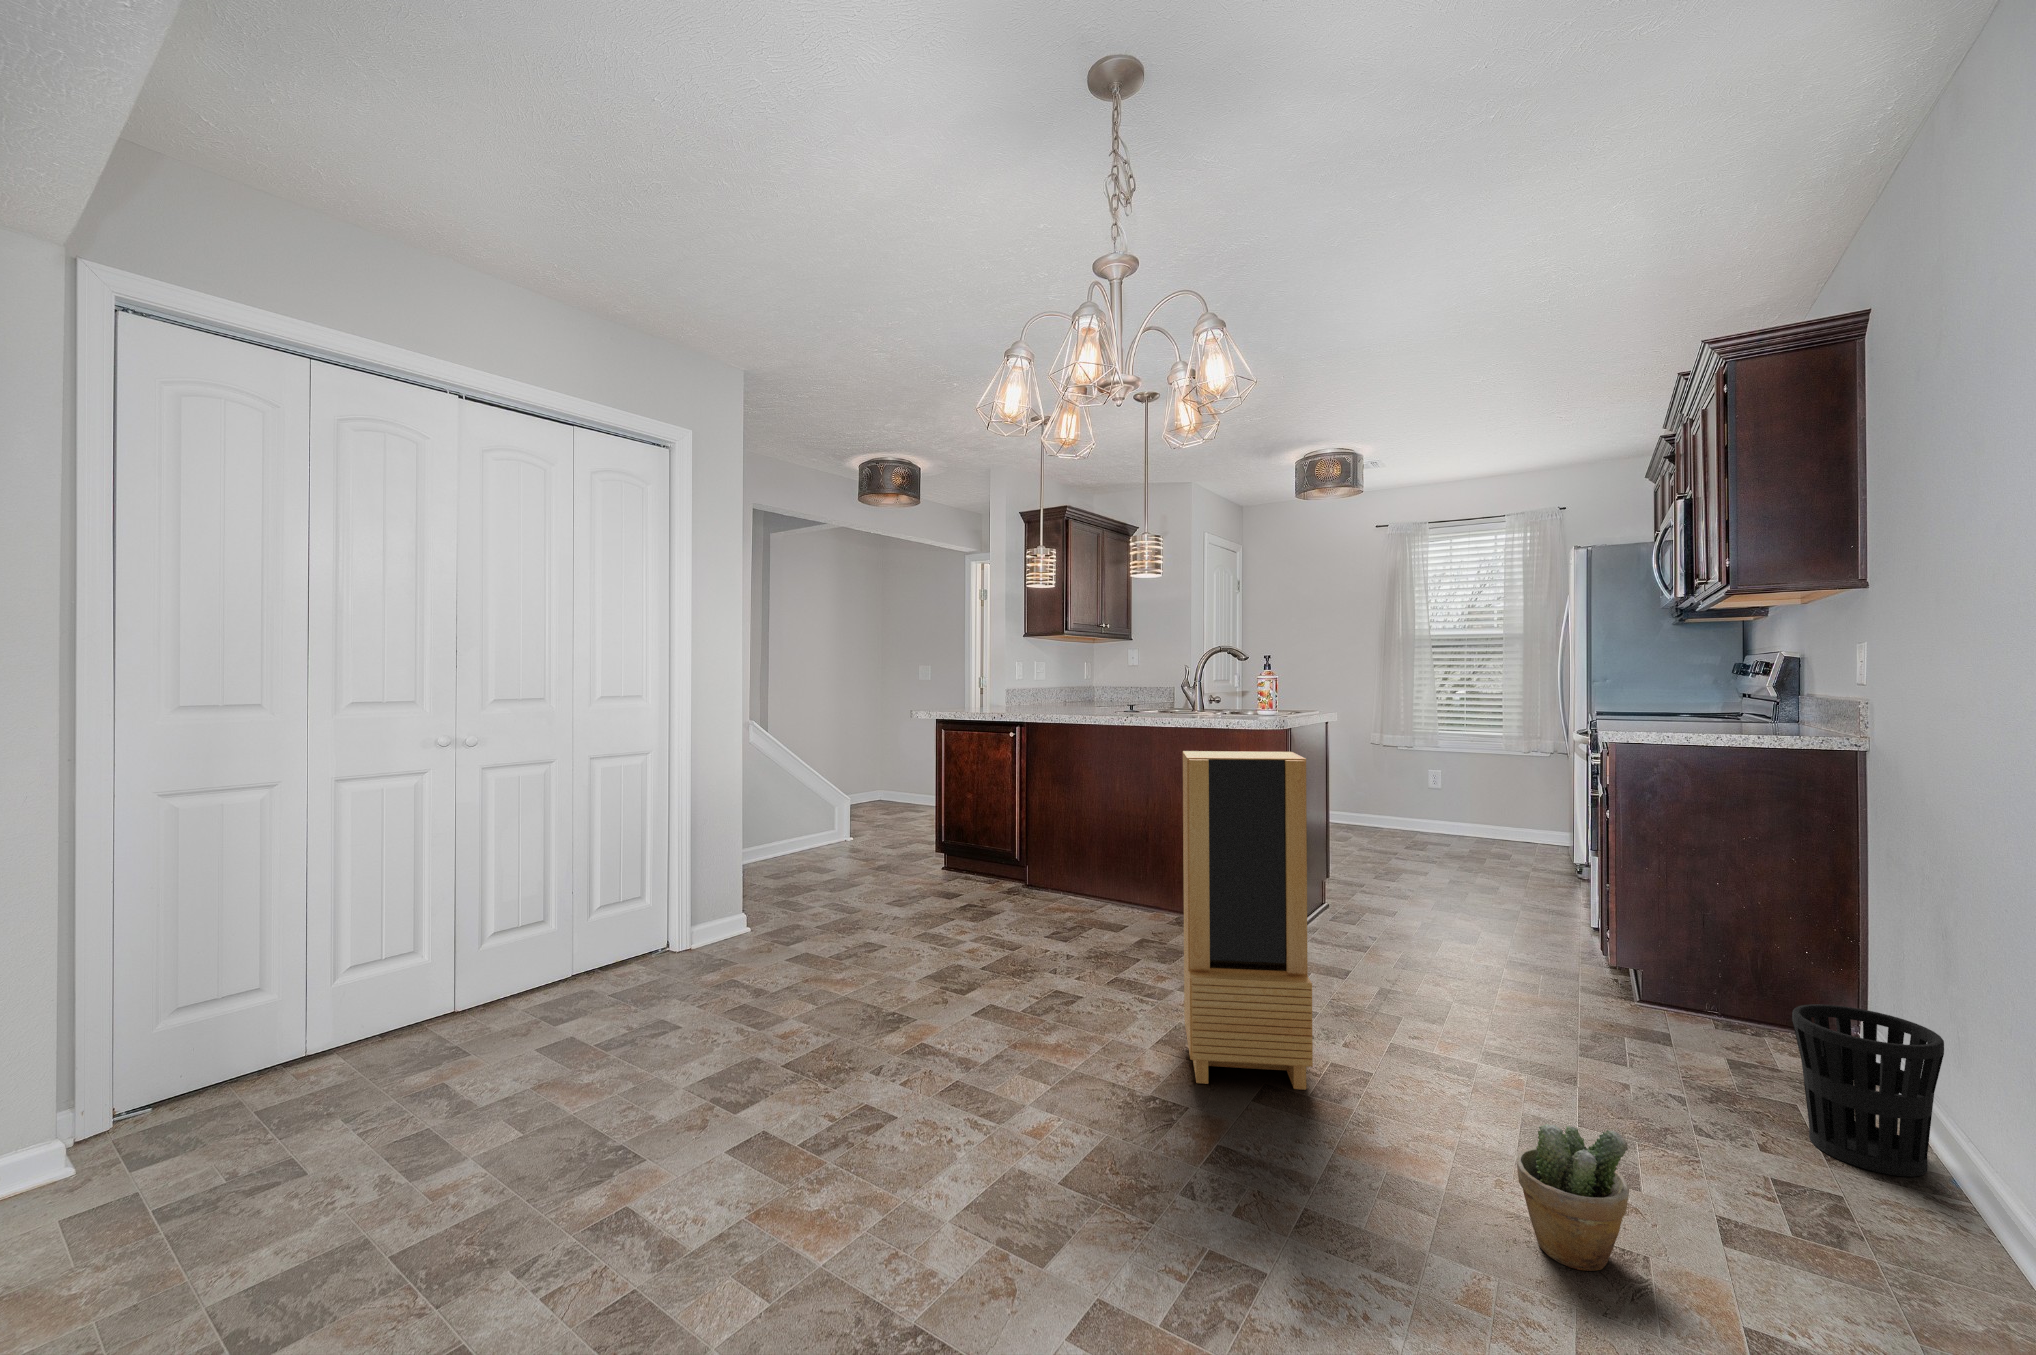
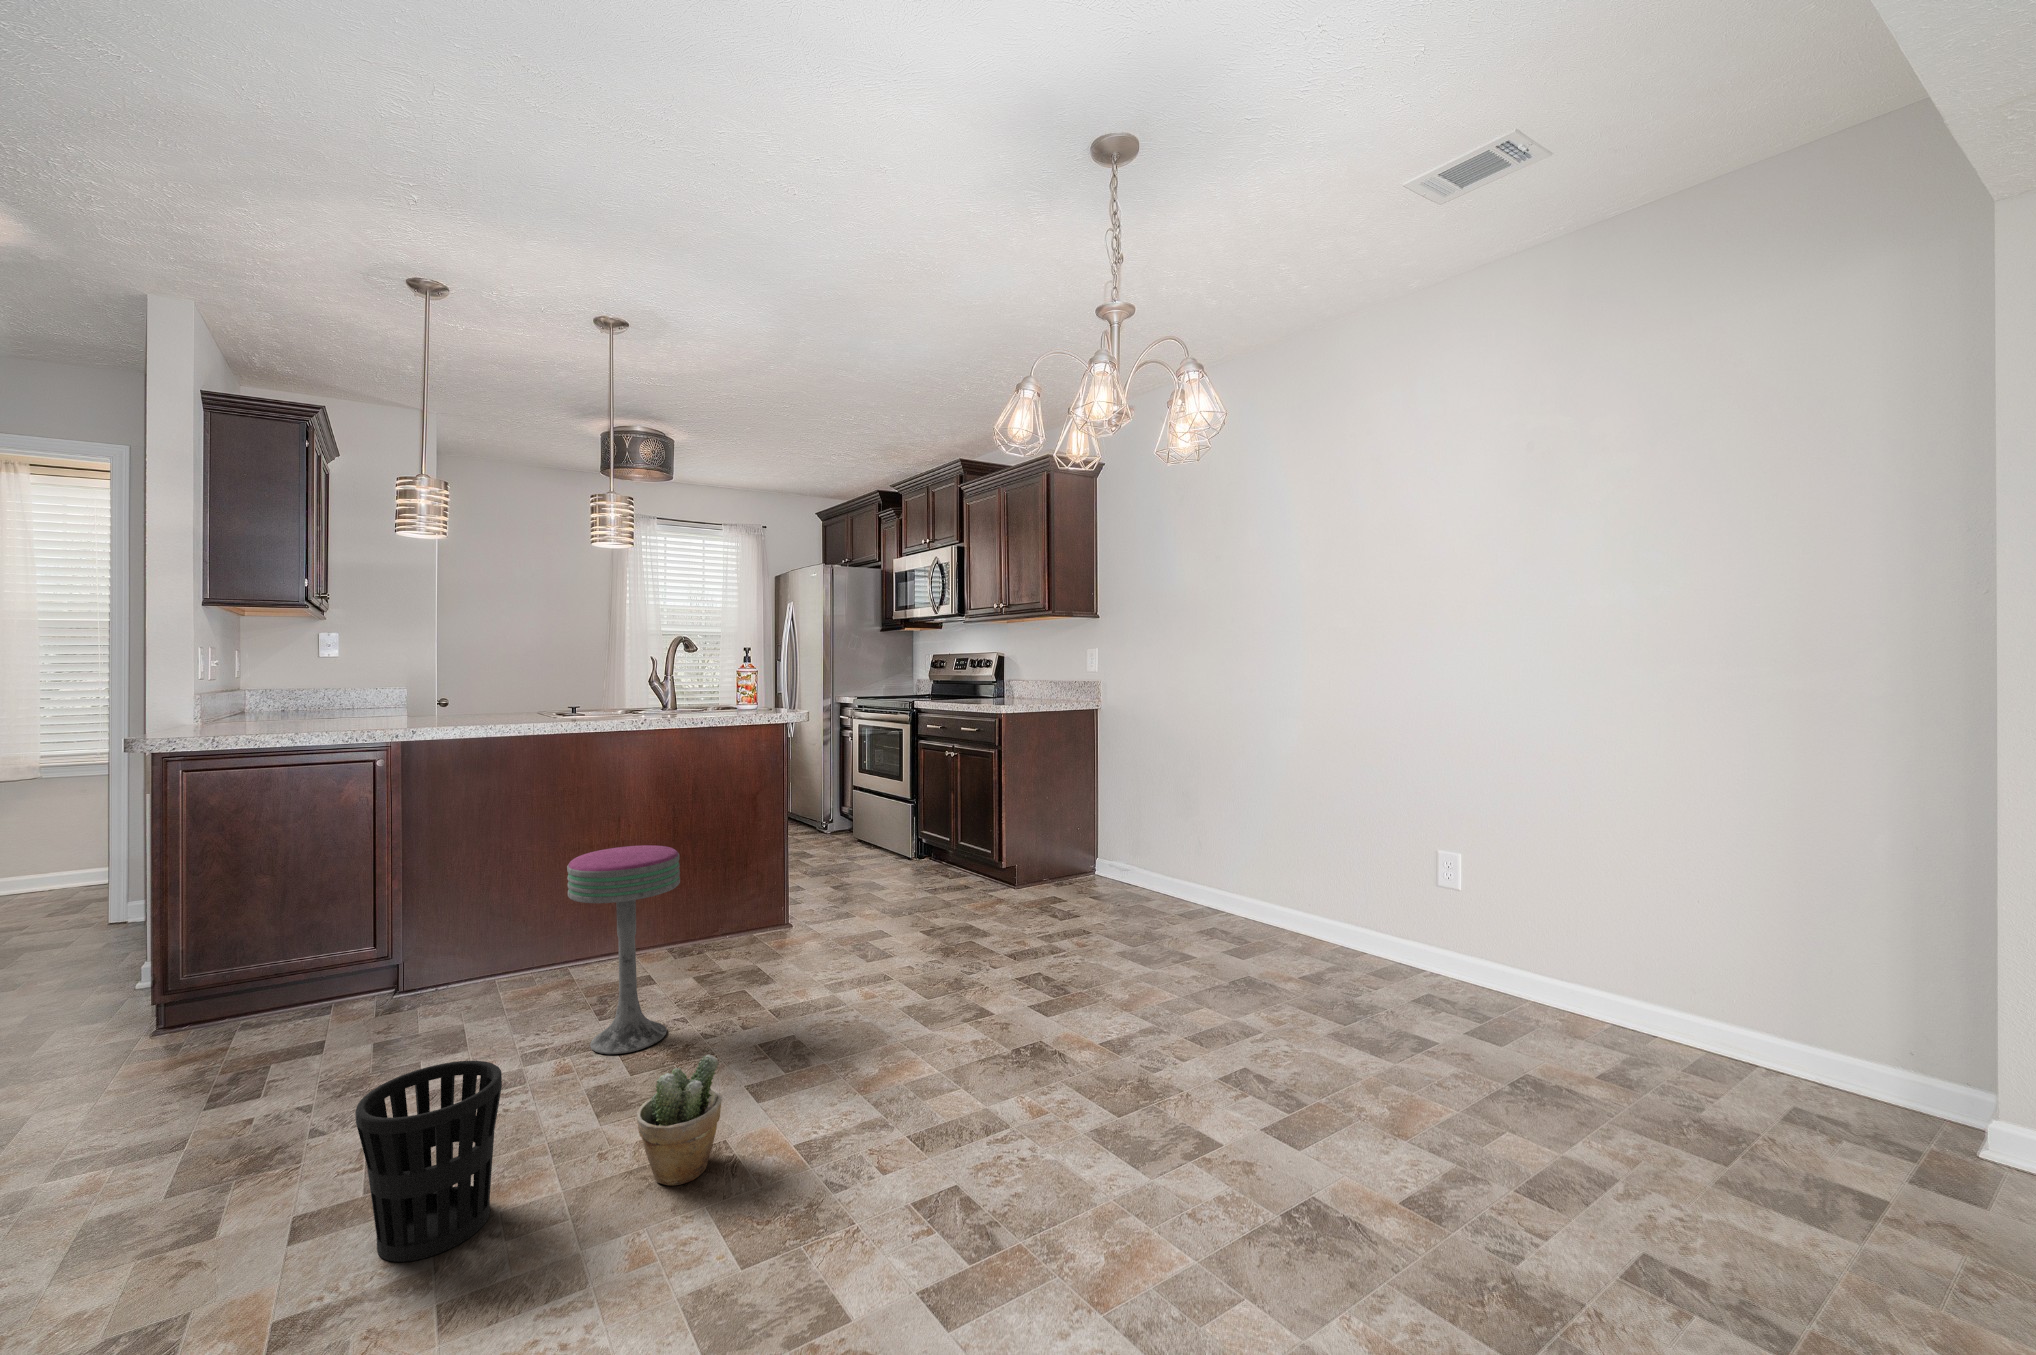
storage cabinet: present [1183,751,1313,1090] -> none [101,791,365,1278]
bar stool: none [1528,861,1671,1107] -> present [567,845,680,1054]
wastebasket: present [1792,1004,1944,1177] -> present [355,1061,502,1262]

